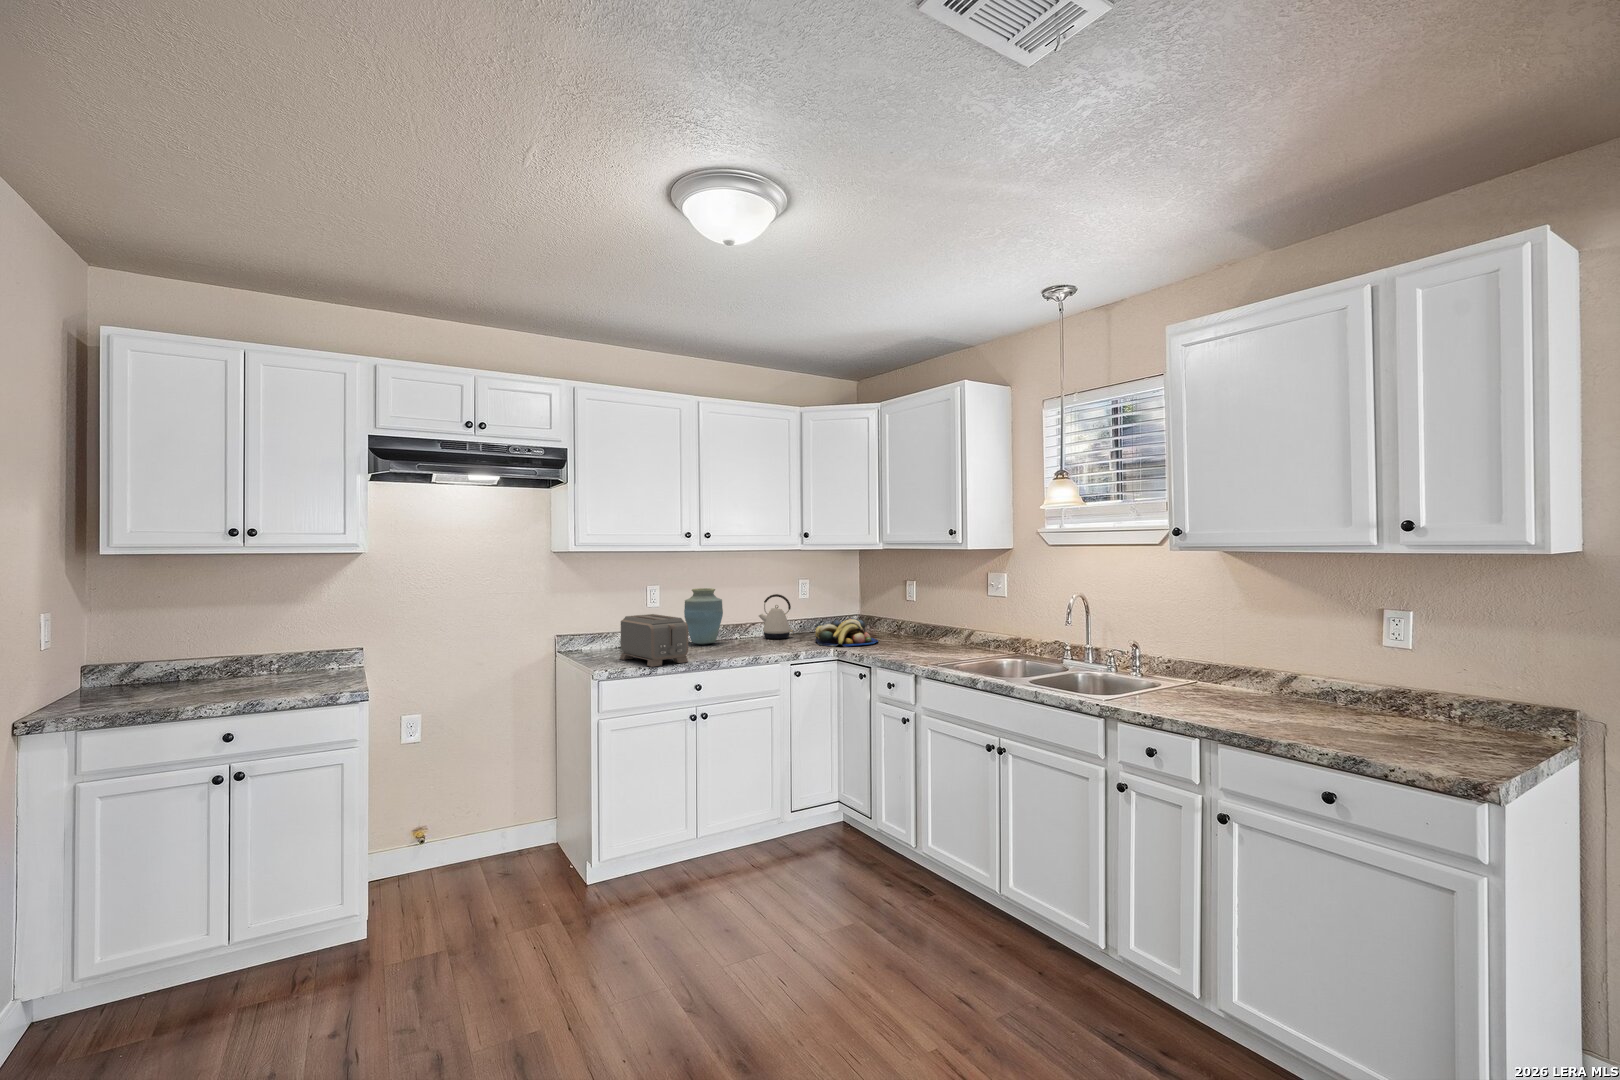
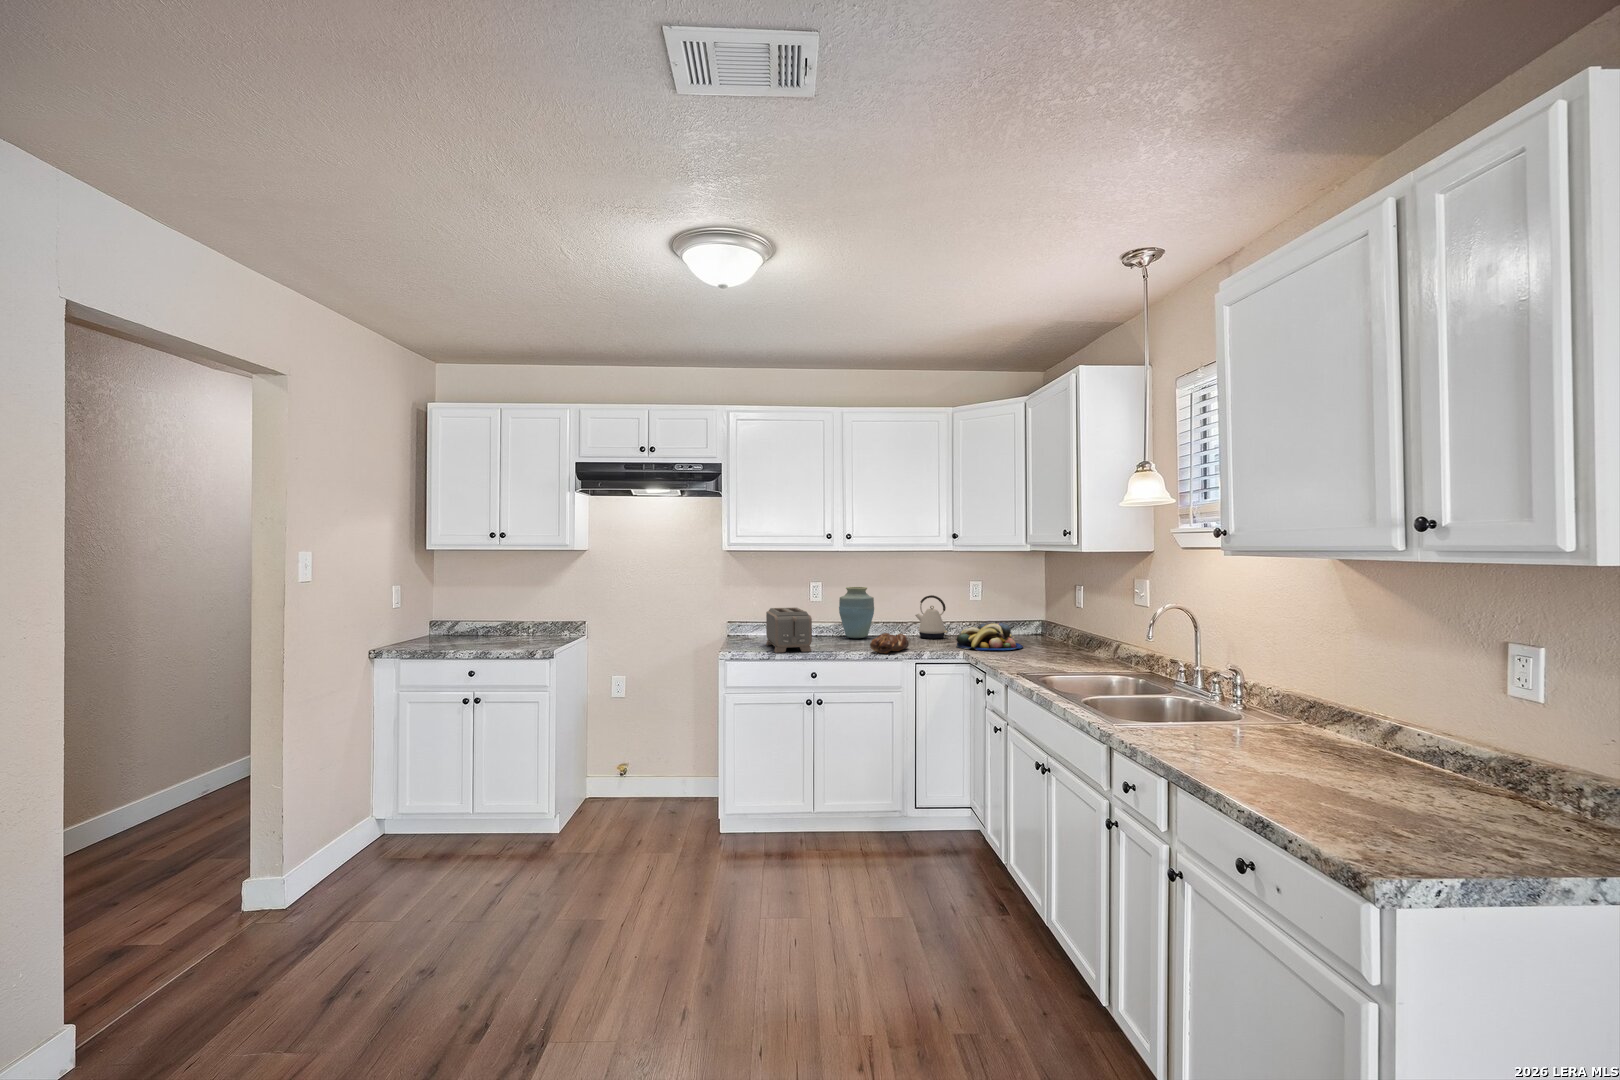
bread loaf: none [750,635,783,657] -> present [870,633,909,653]

